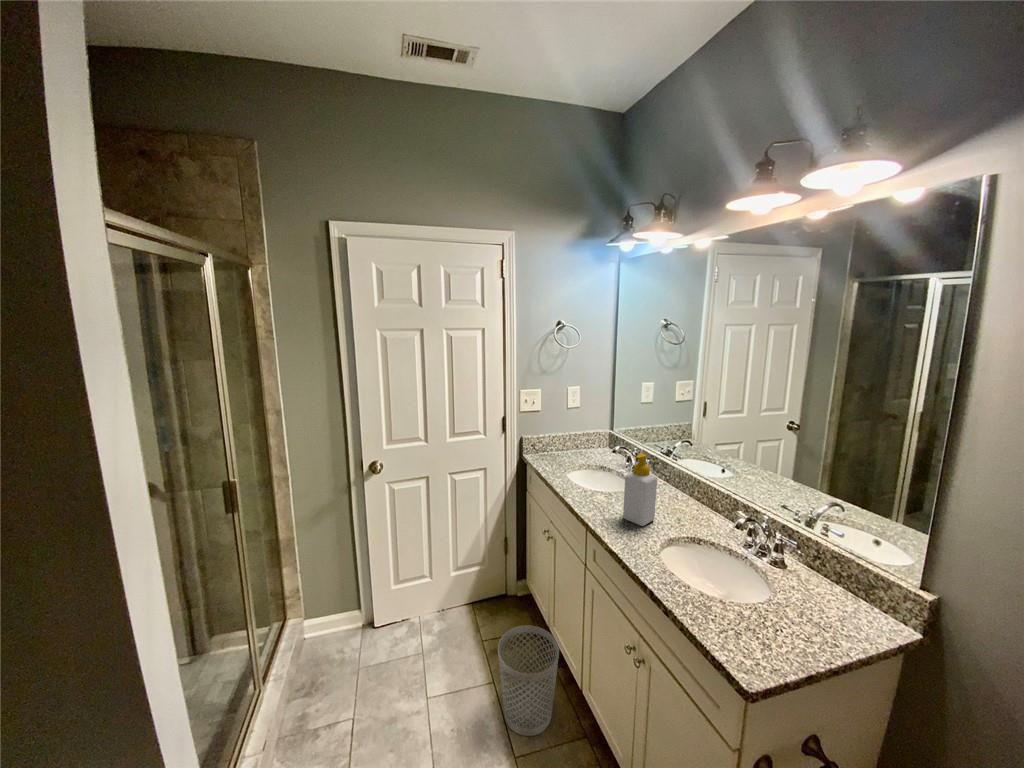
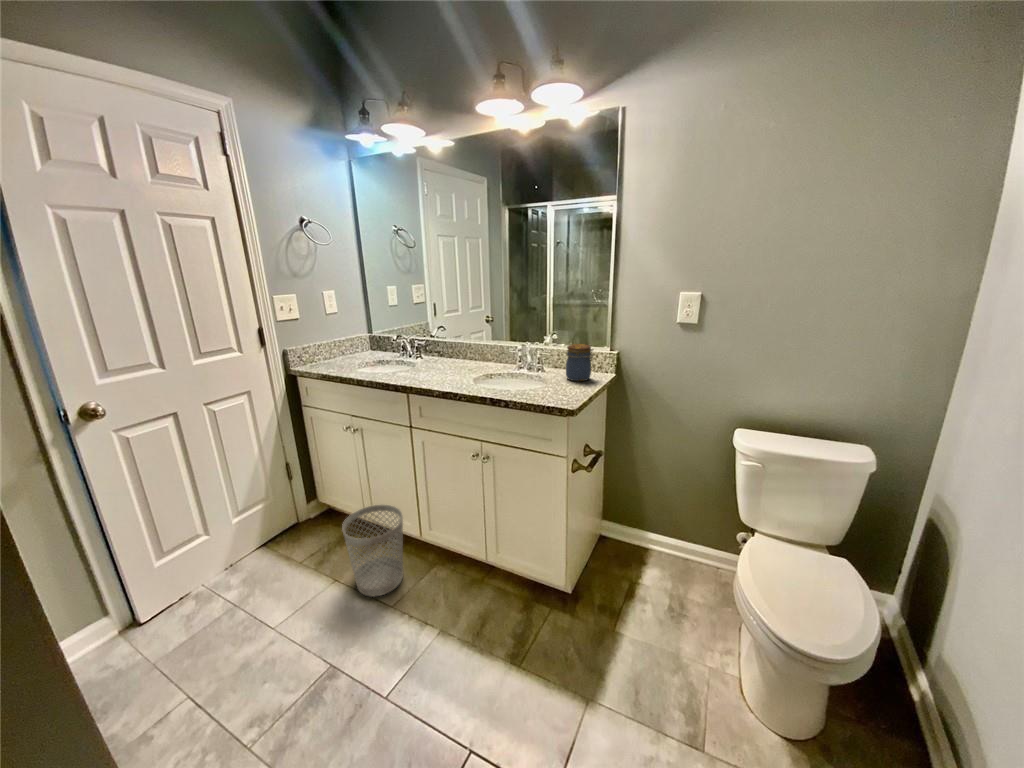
soap bottle: present [623,454,657,526] -> none [429,320,455,378]
jar: none [813,548,874,621] -> present [566,344,594,381]

